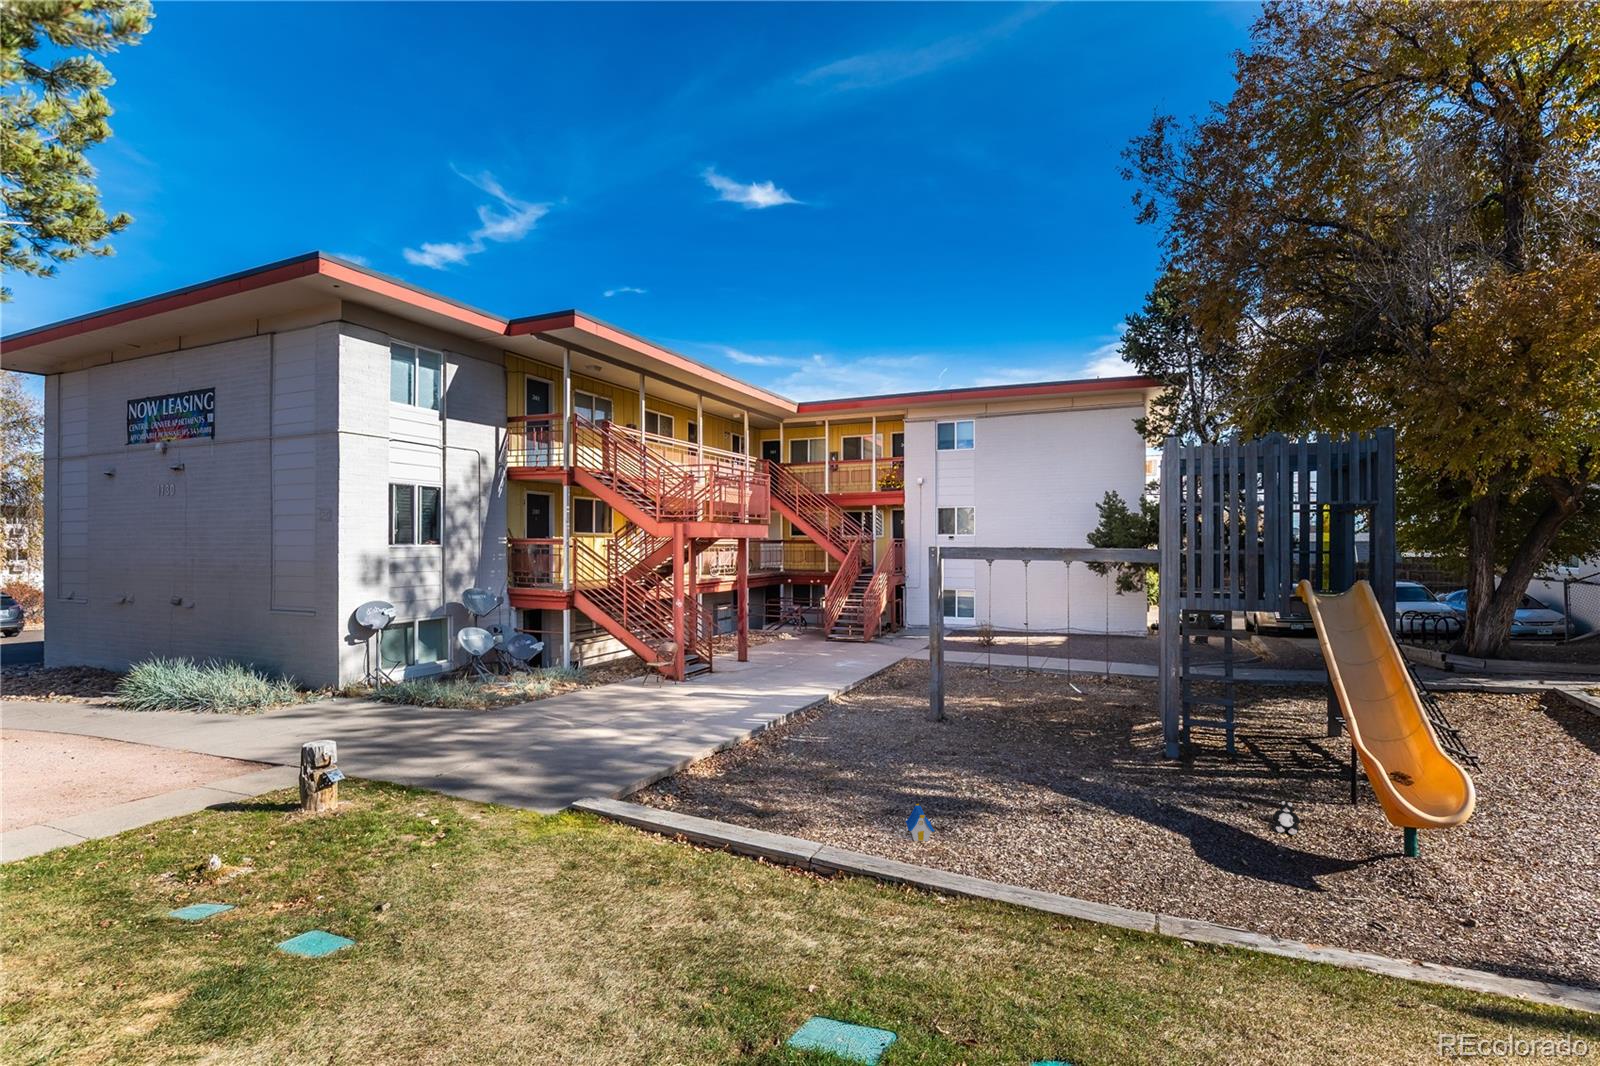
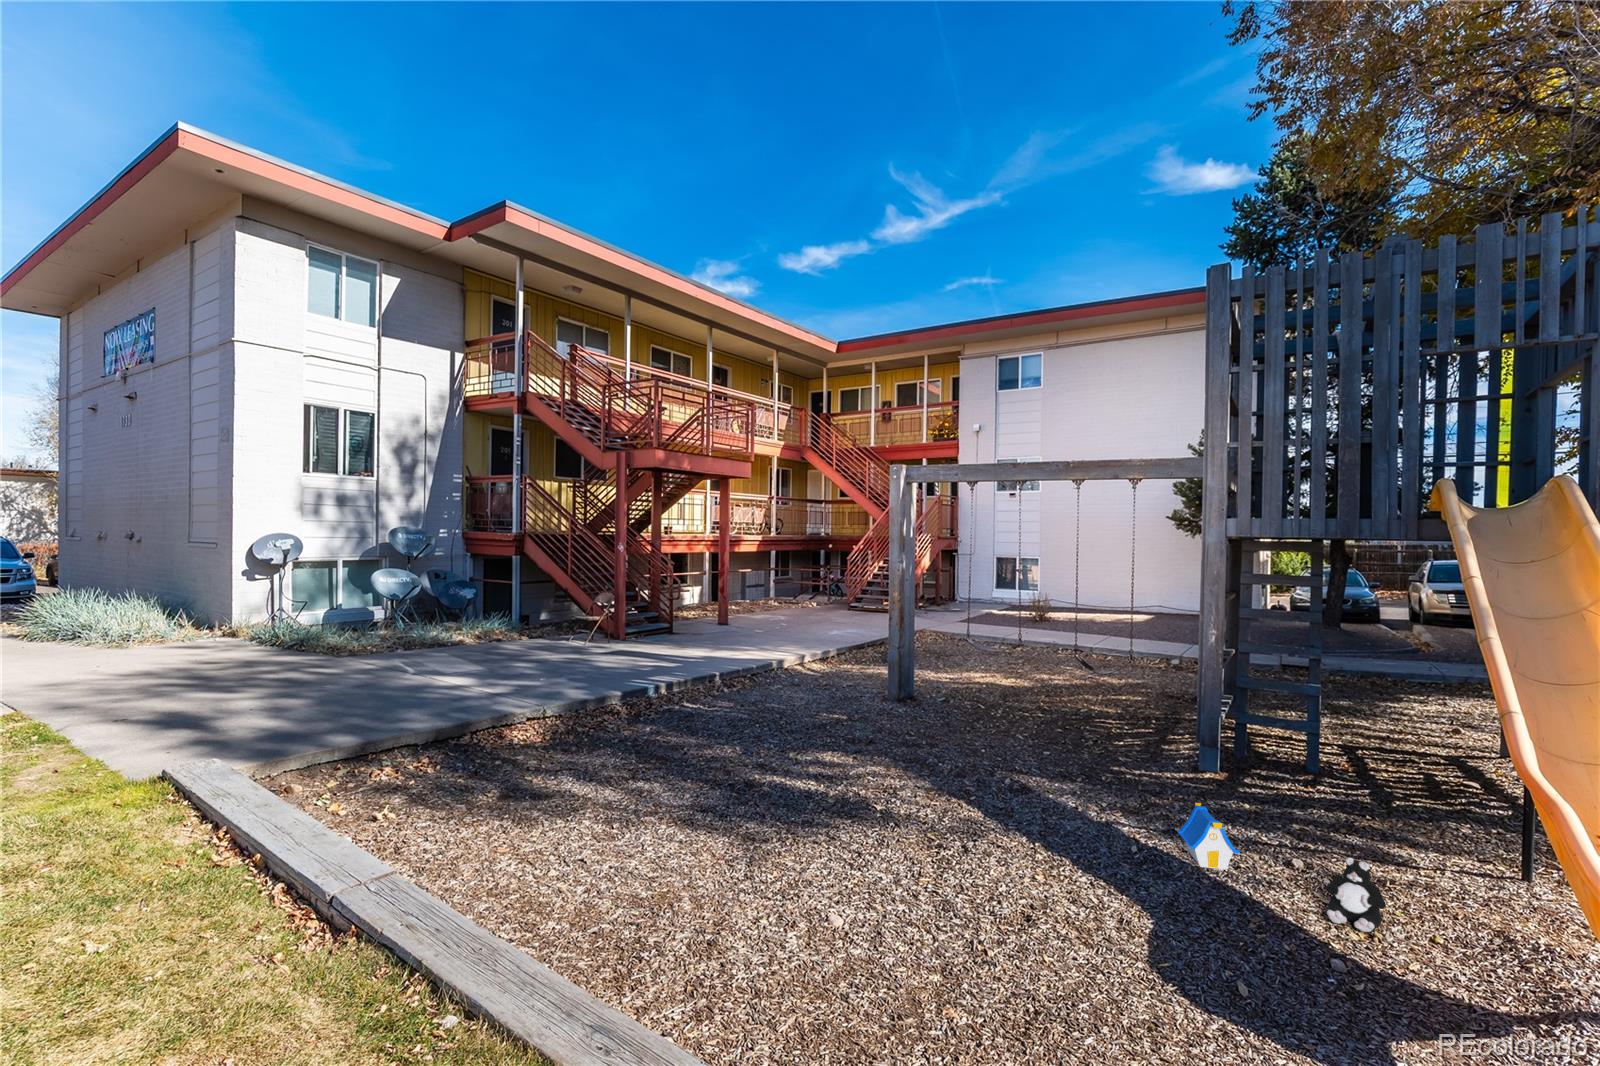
toy house: present [905,804,935,841] -> present [1177,803,1240,869]

